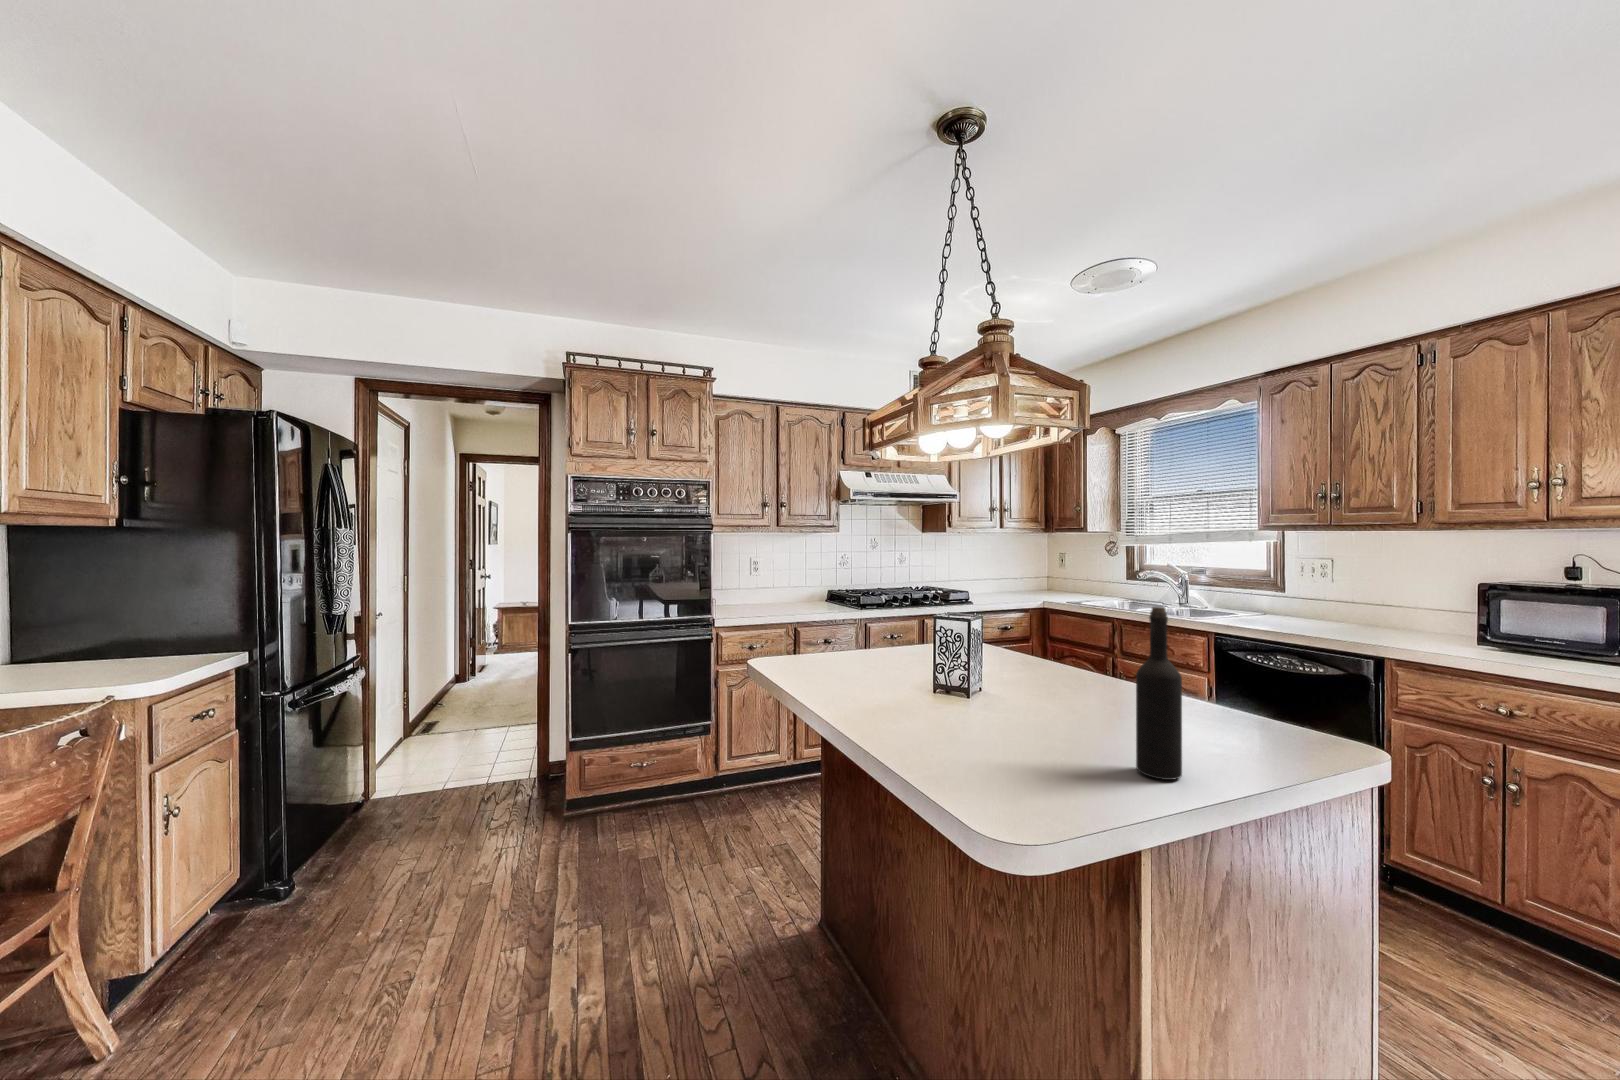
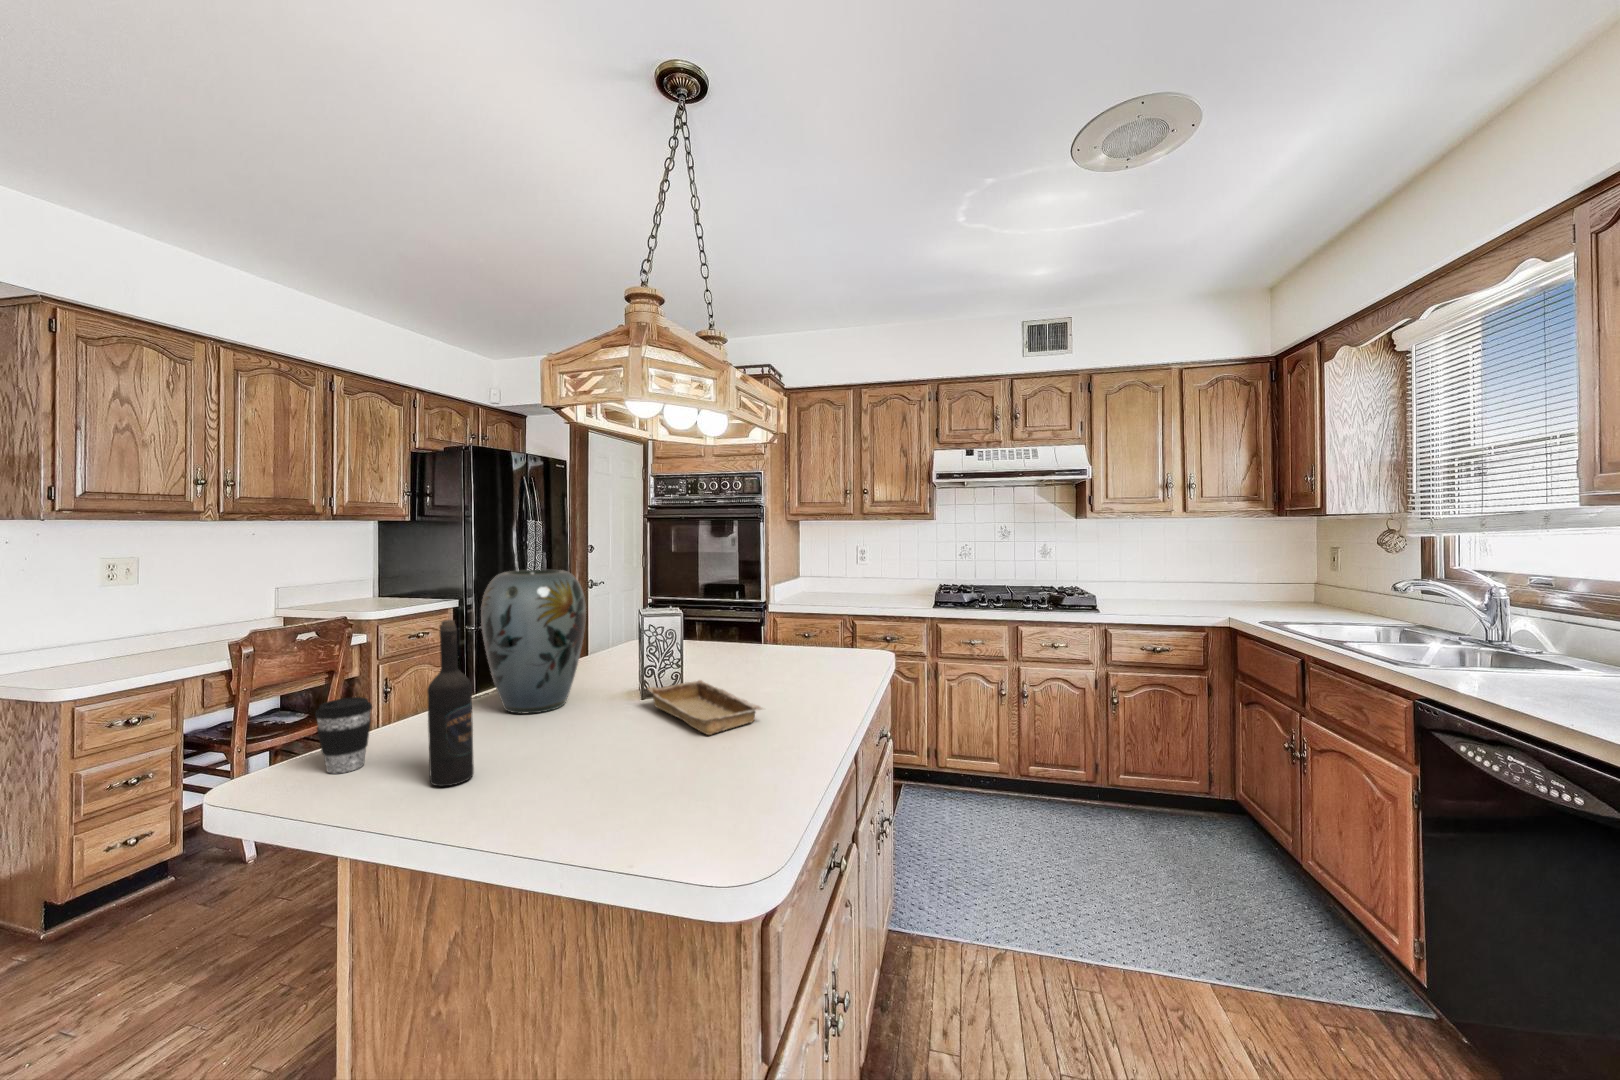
vase: none [884,569,992,727] -> present [481,570,586,714]
tray: none [1016,670,1150,704] -> present [648,680,763,735]
coffee cup: none [1017,713,1077,807] -> present [315,697,372,773]

